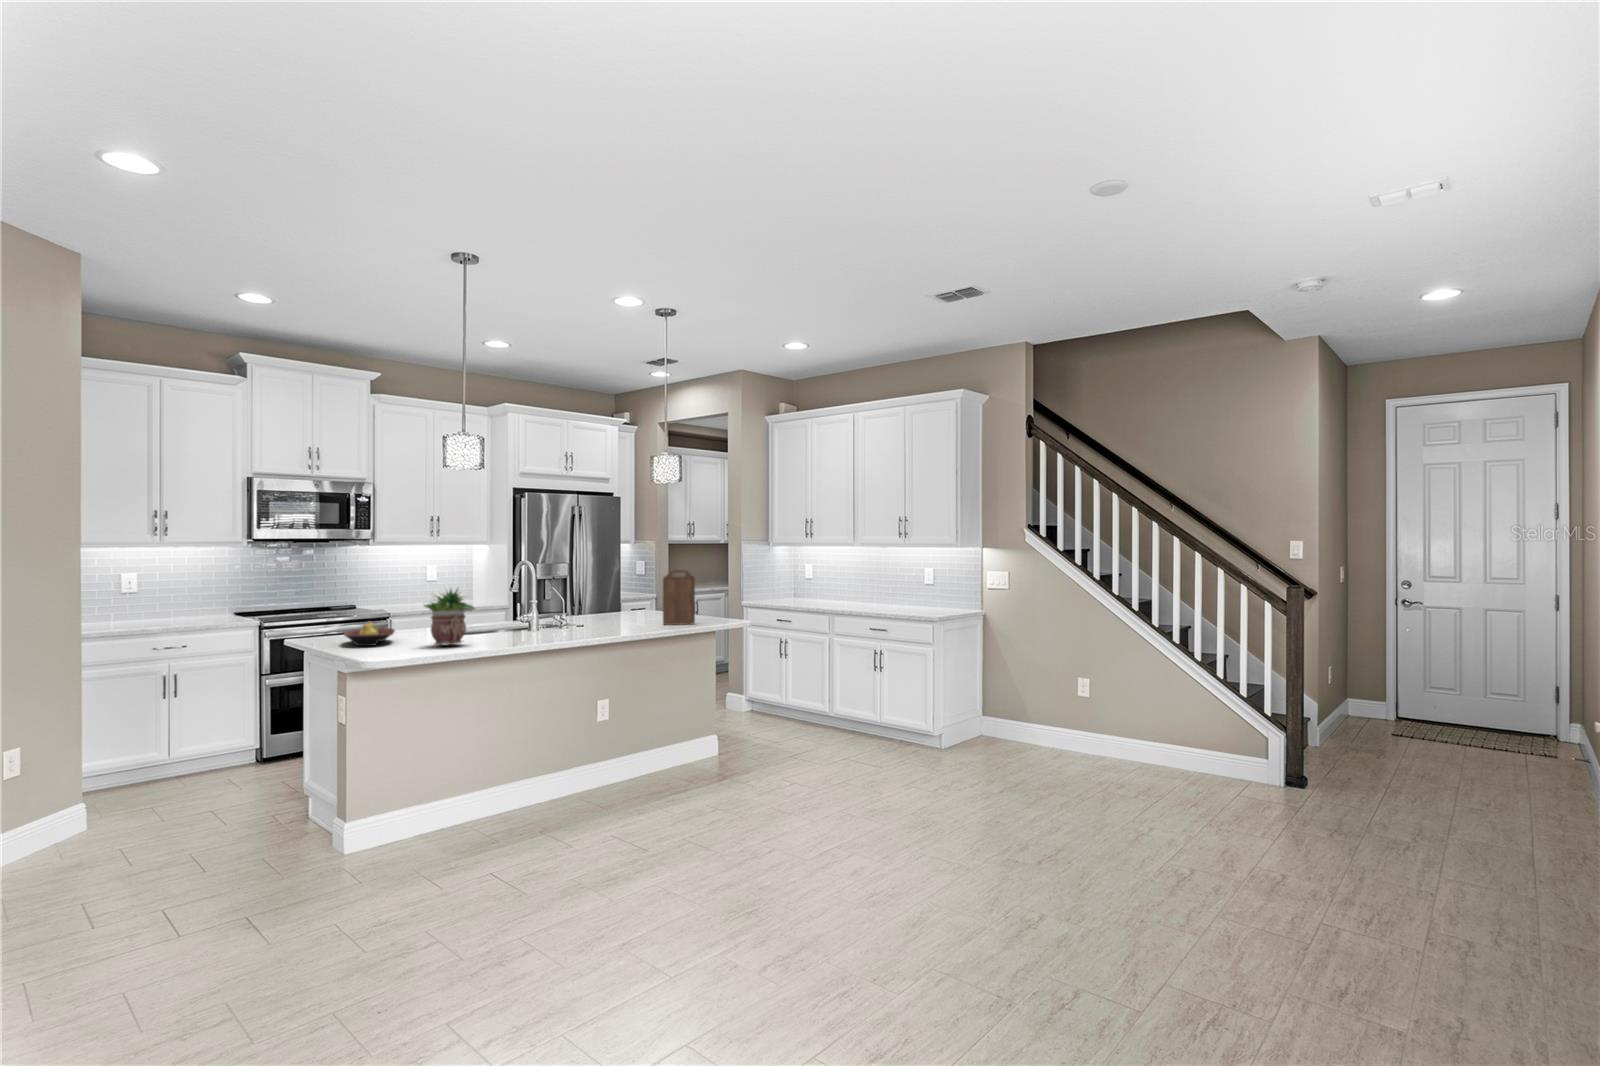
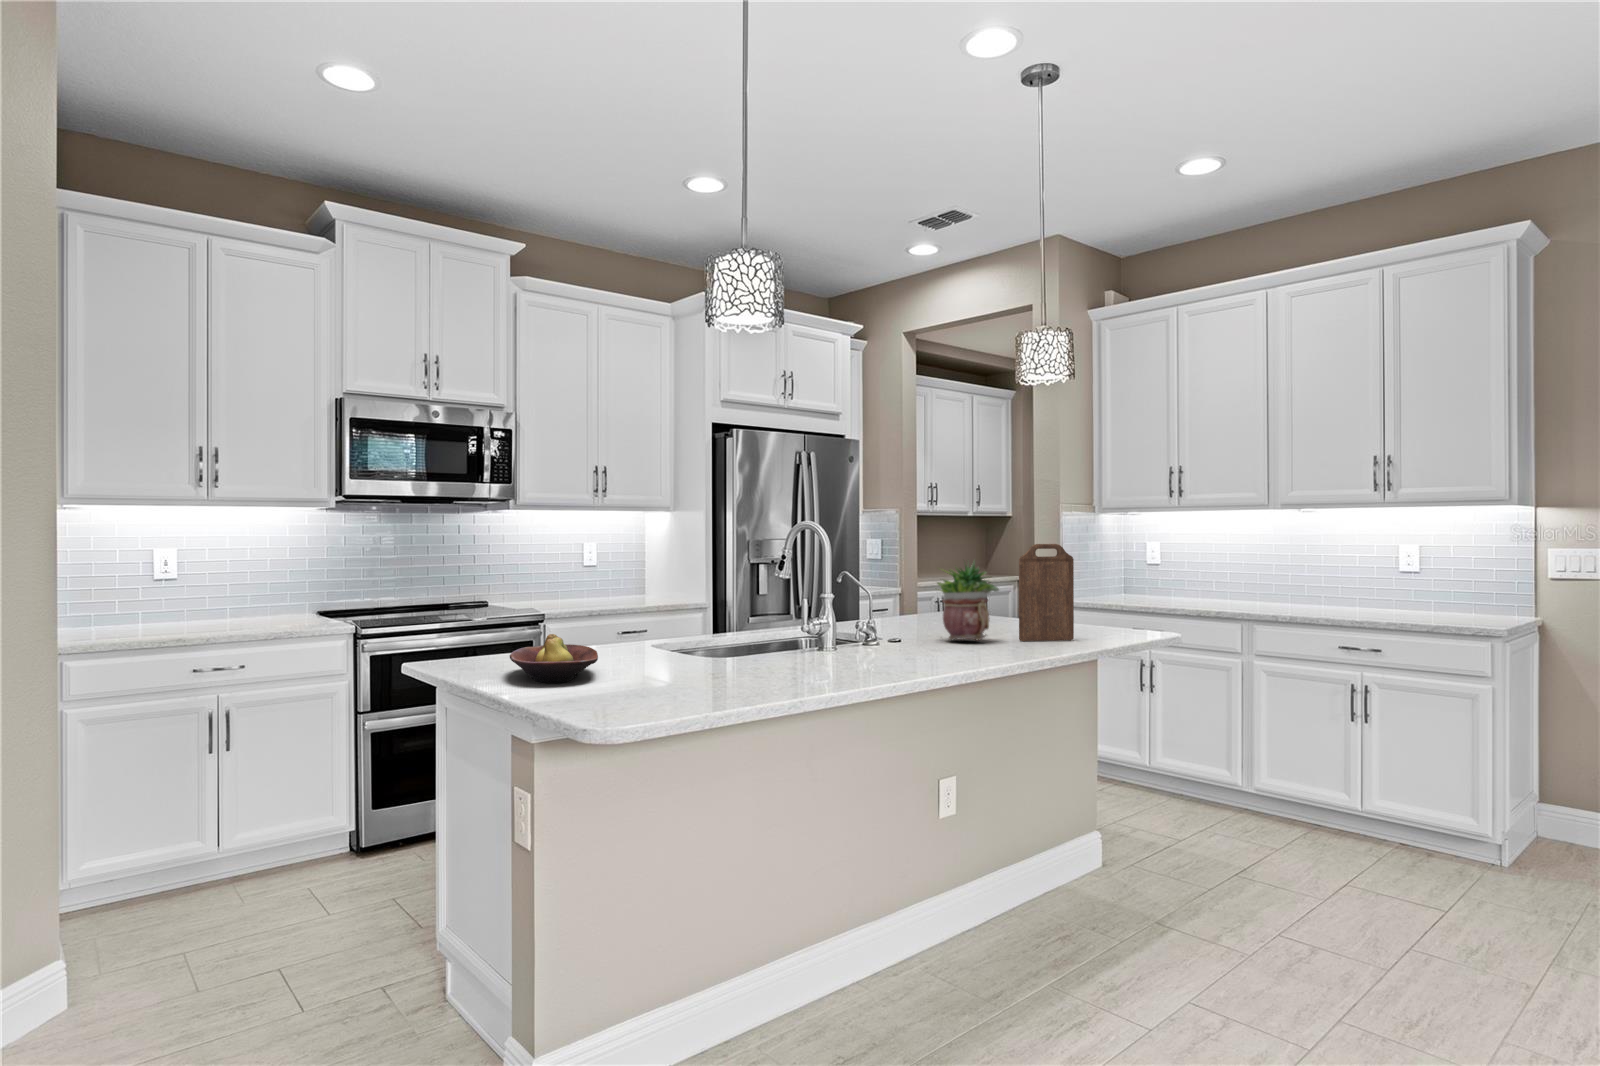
potted plant: present [424,589,475,645] -> present [938,561,999,641]

